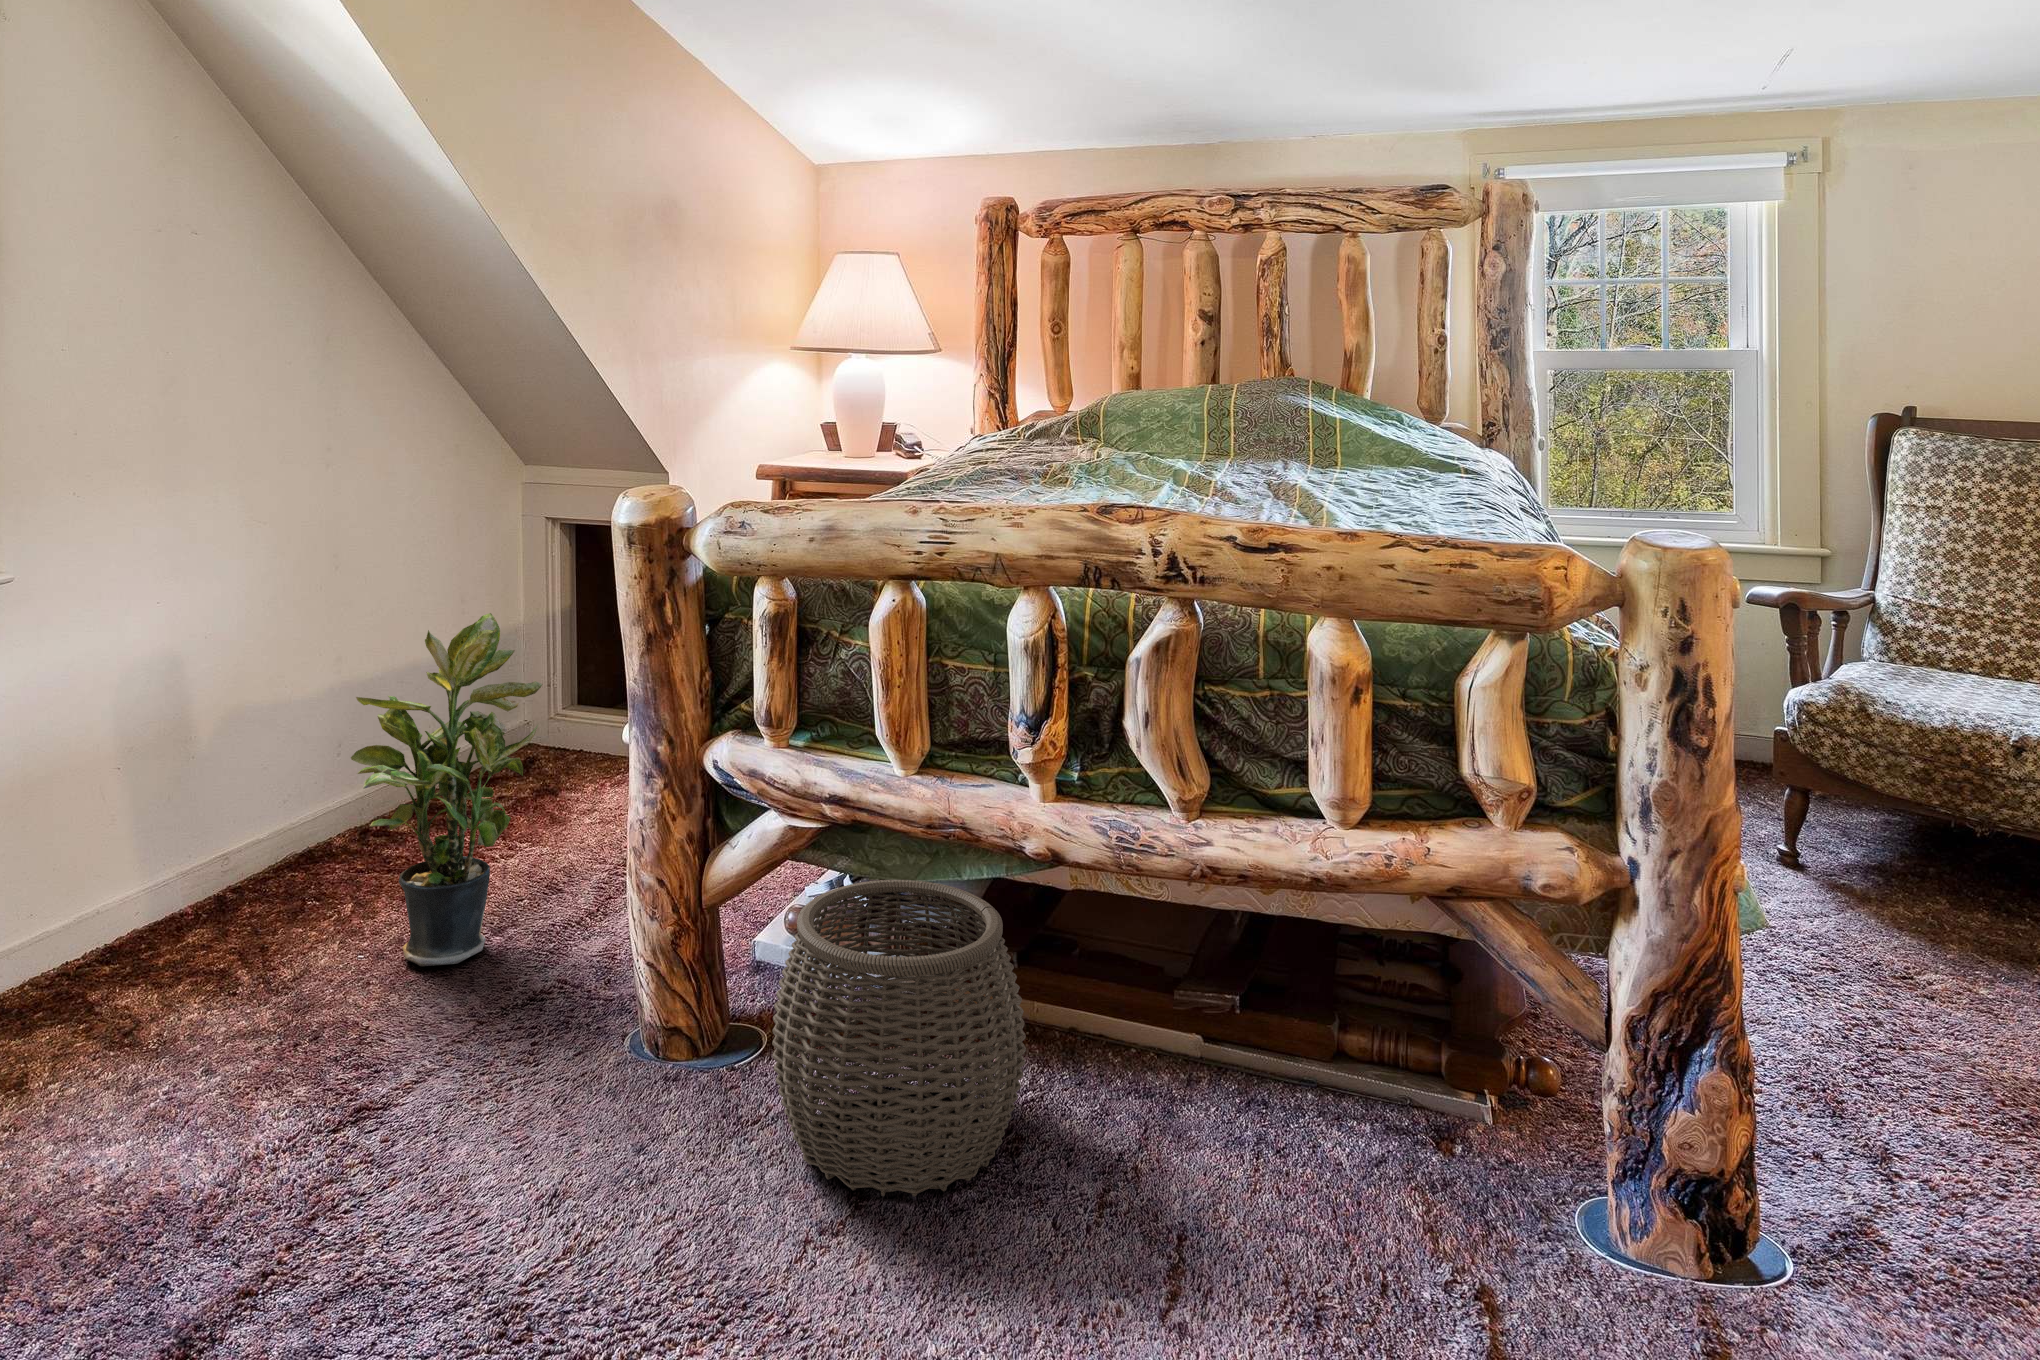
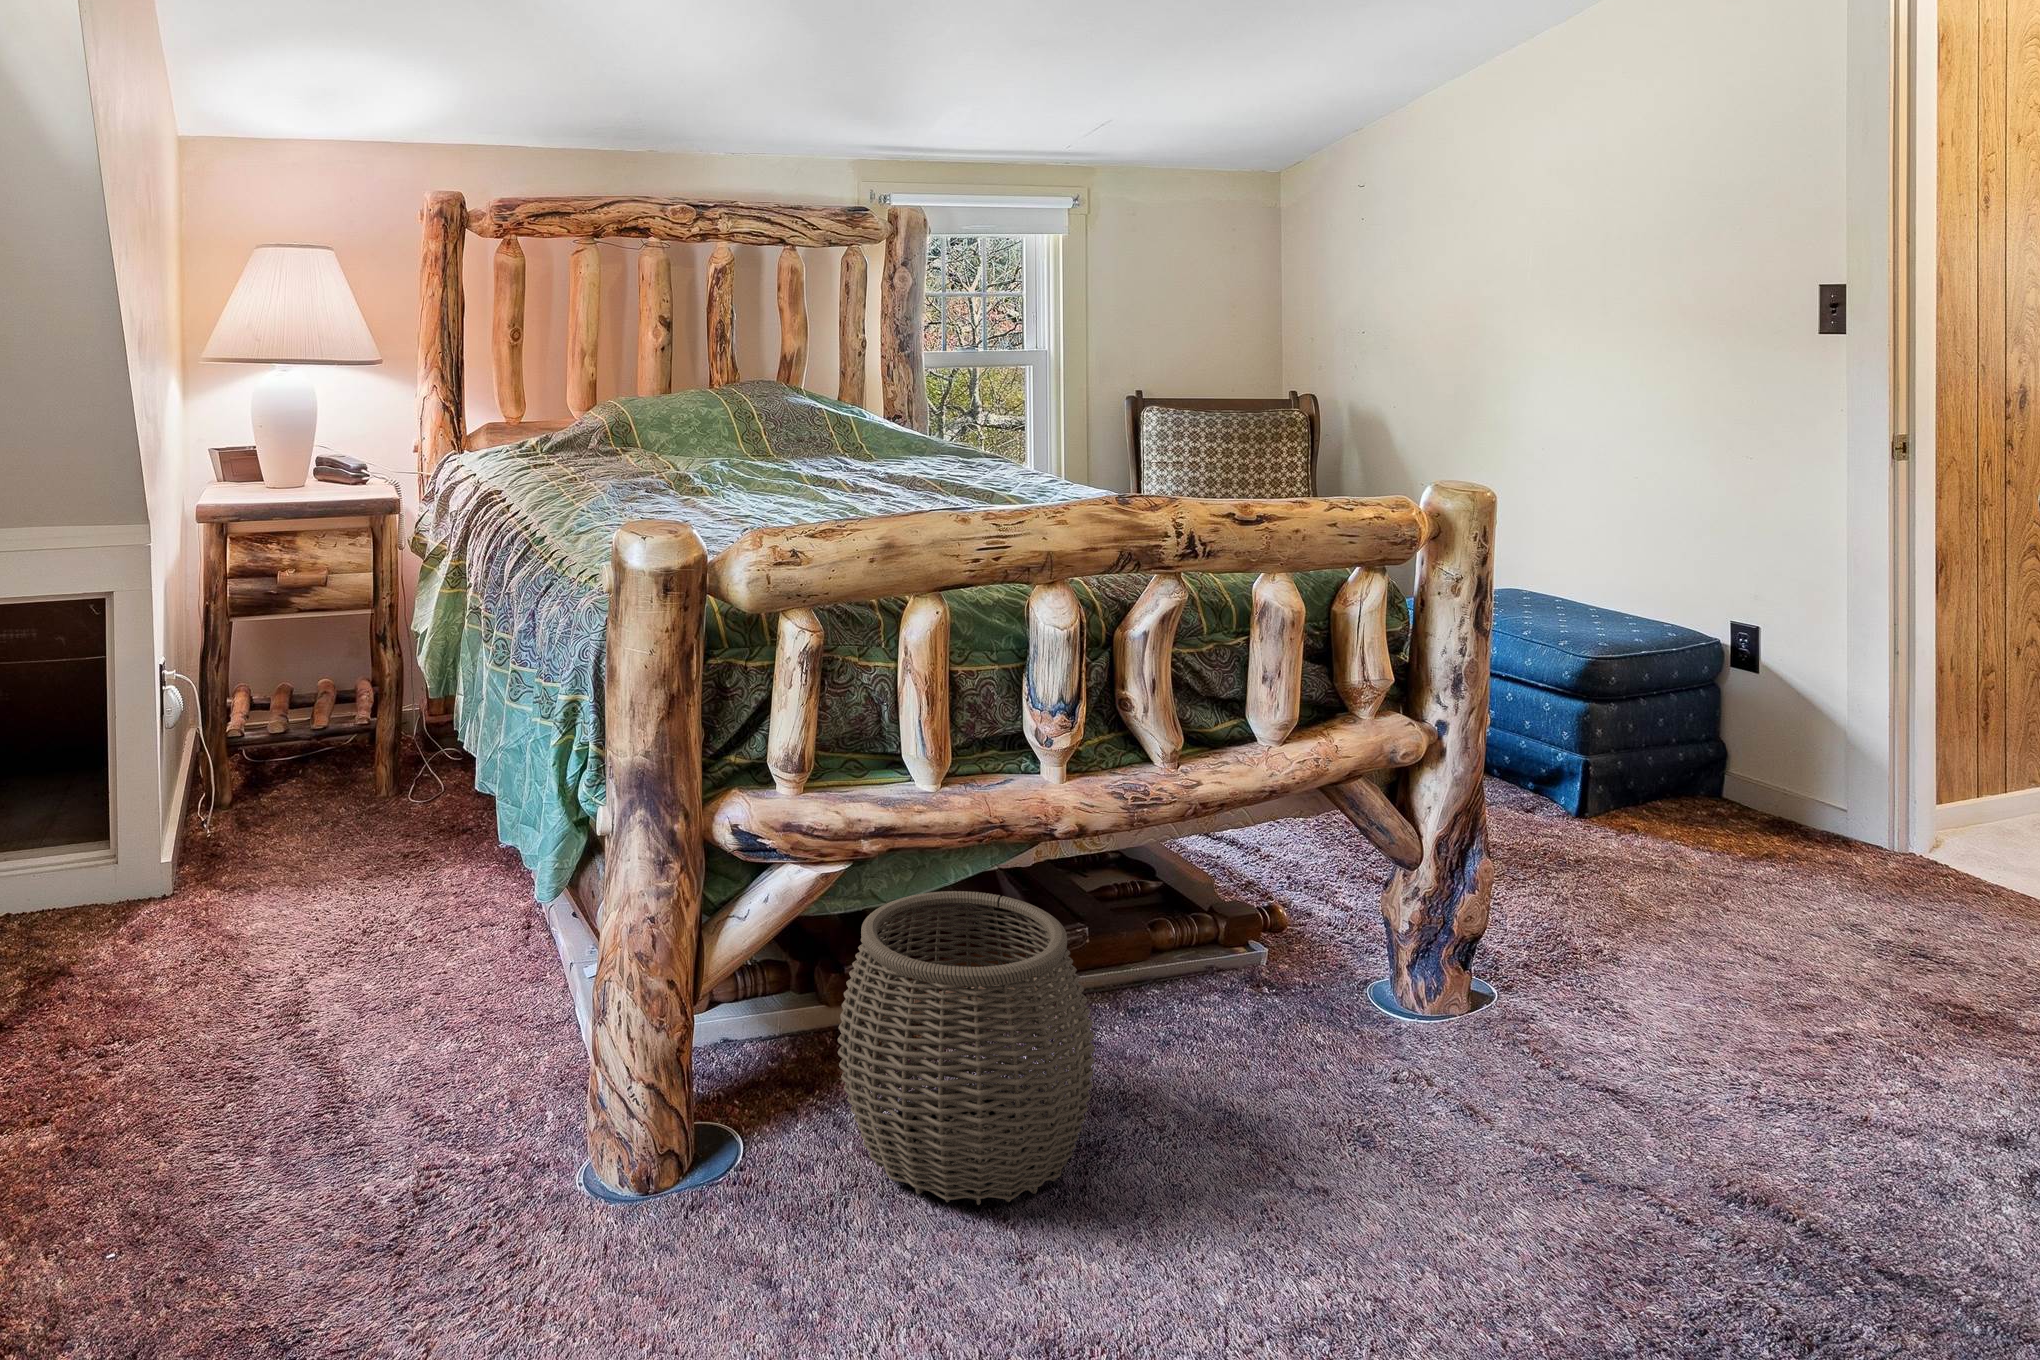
potted plant: present [351,613,542,966] -> none [66,727,343,1241]

